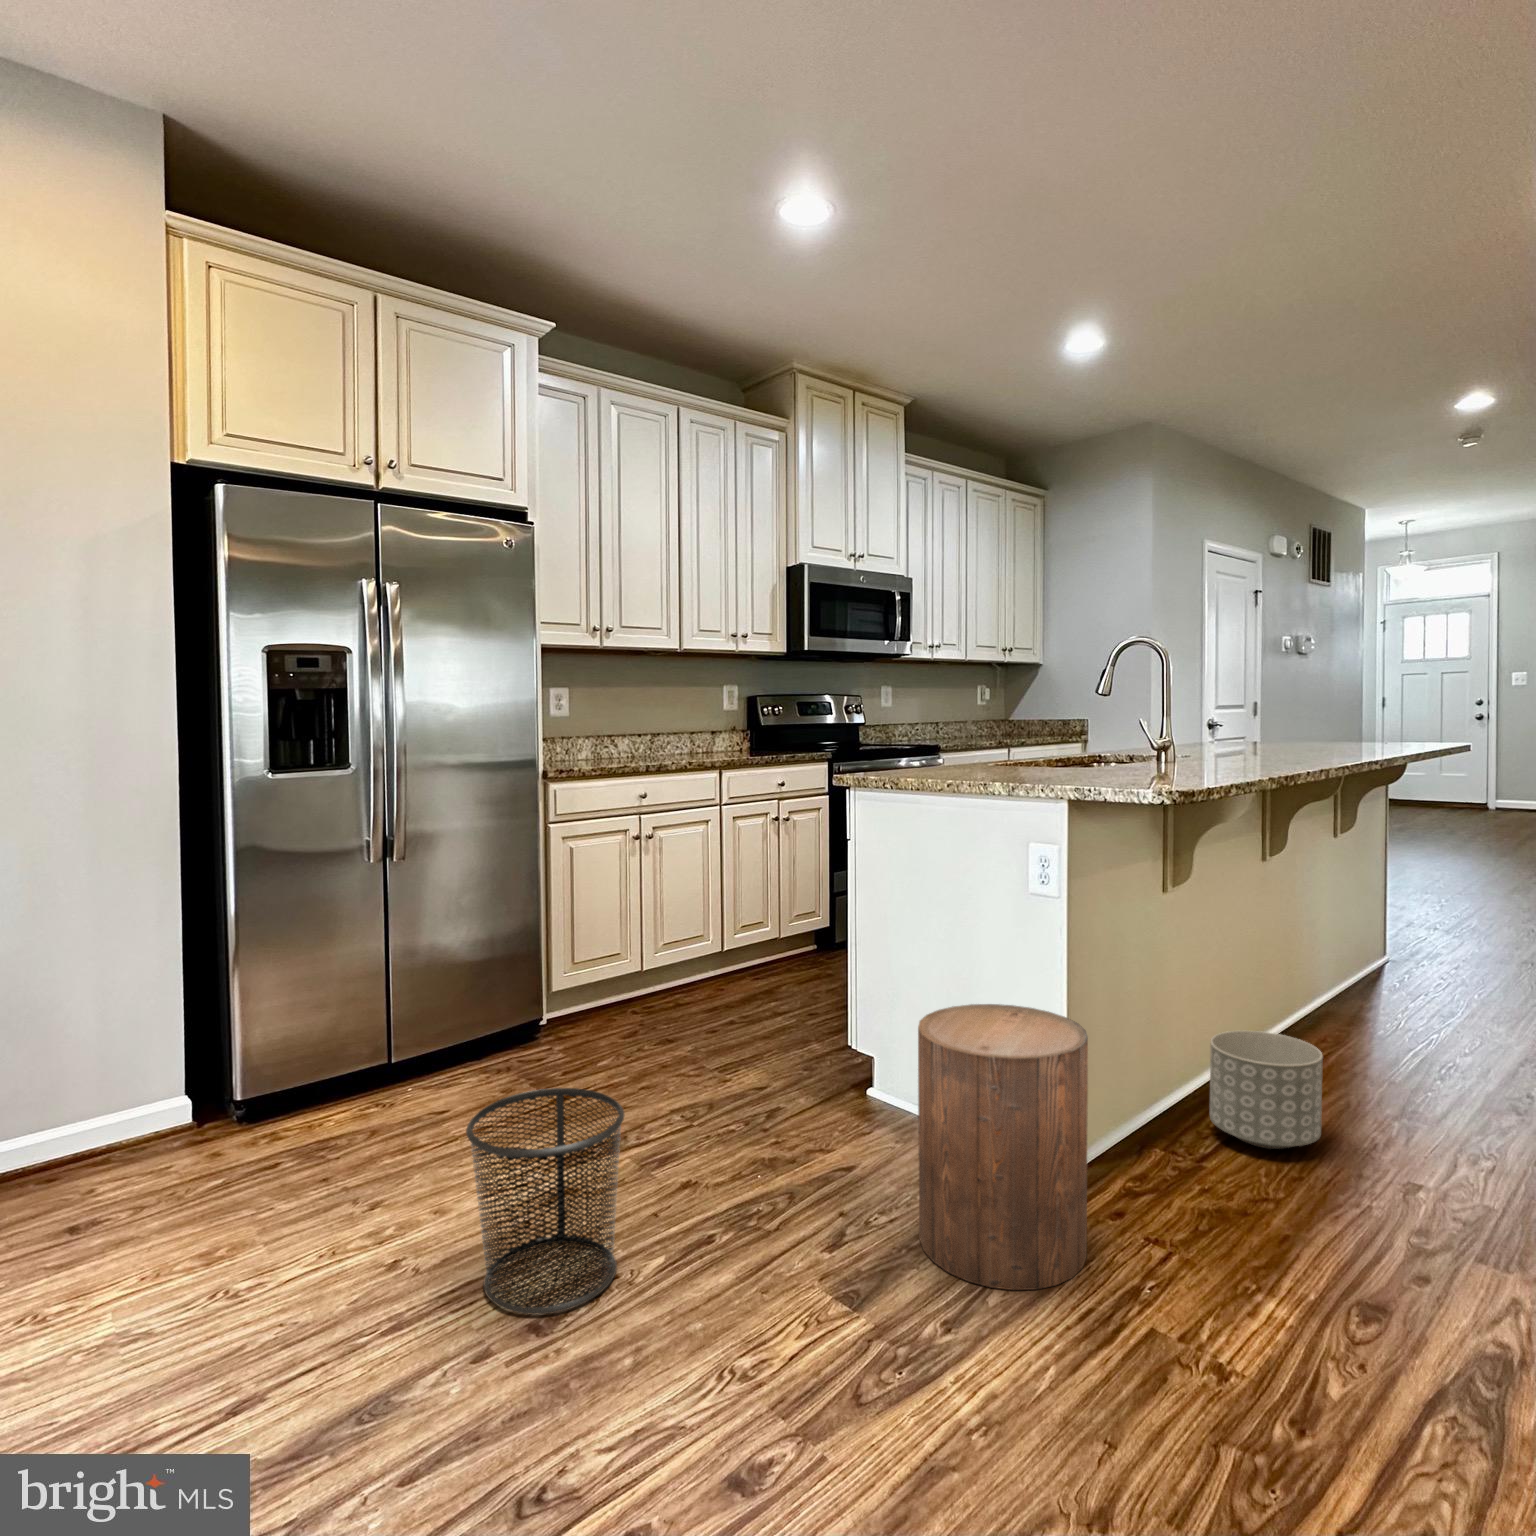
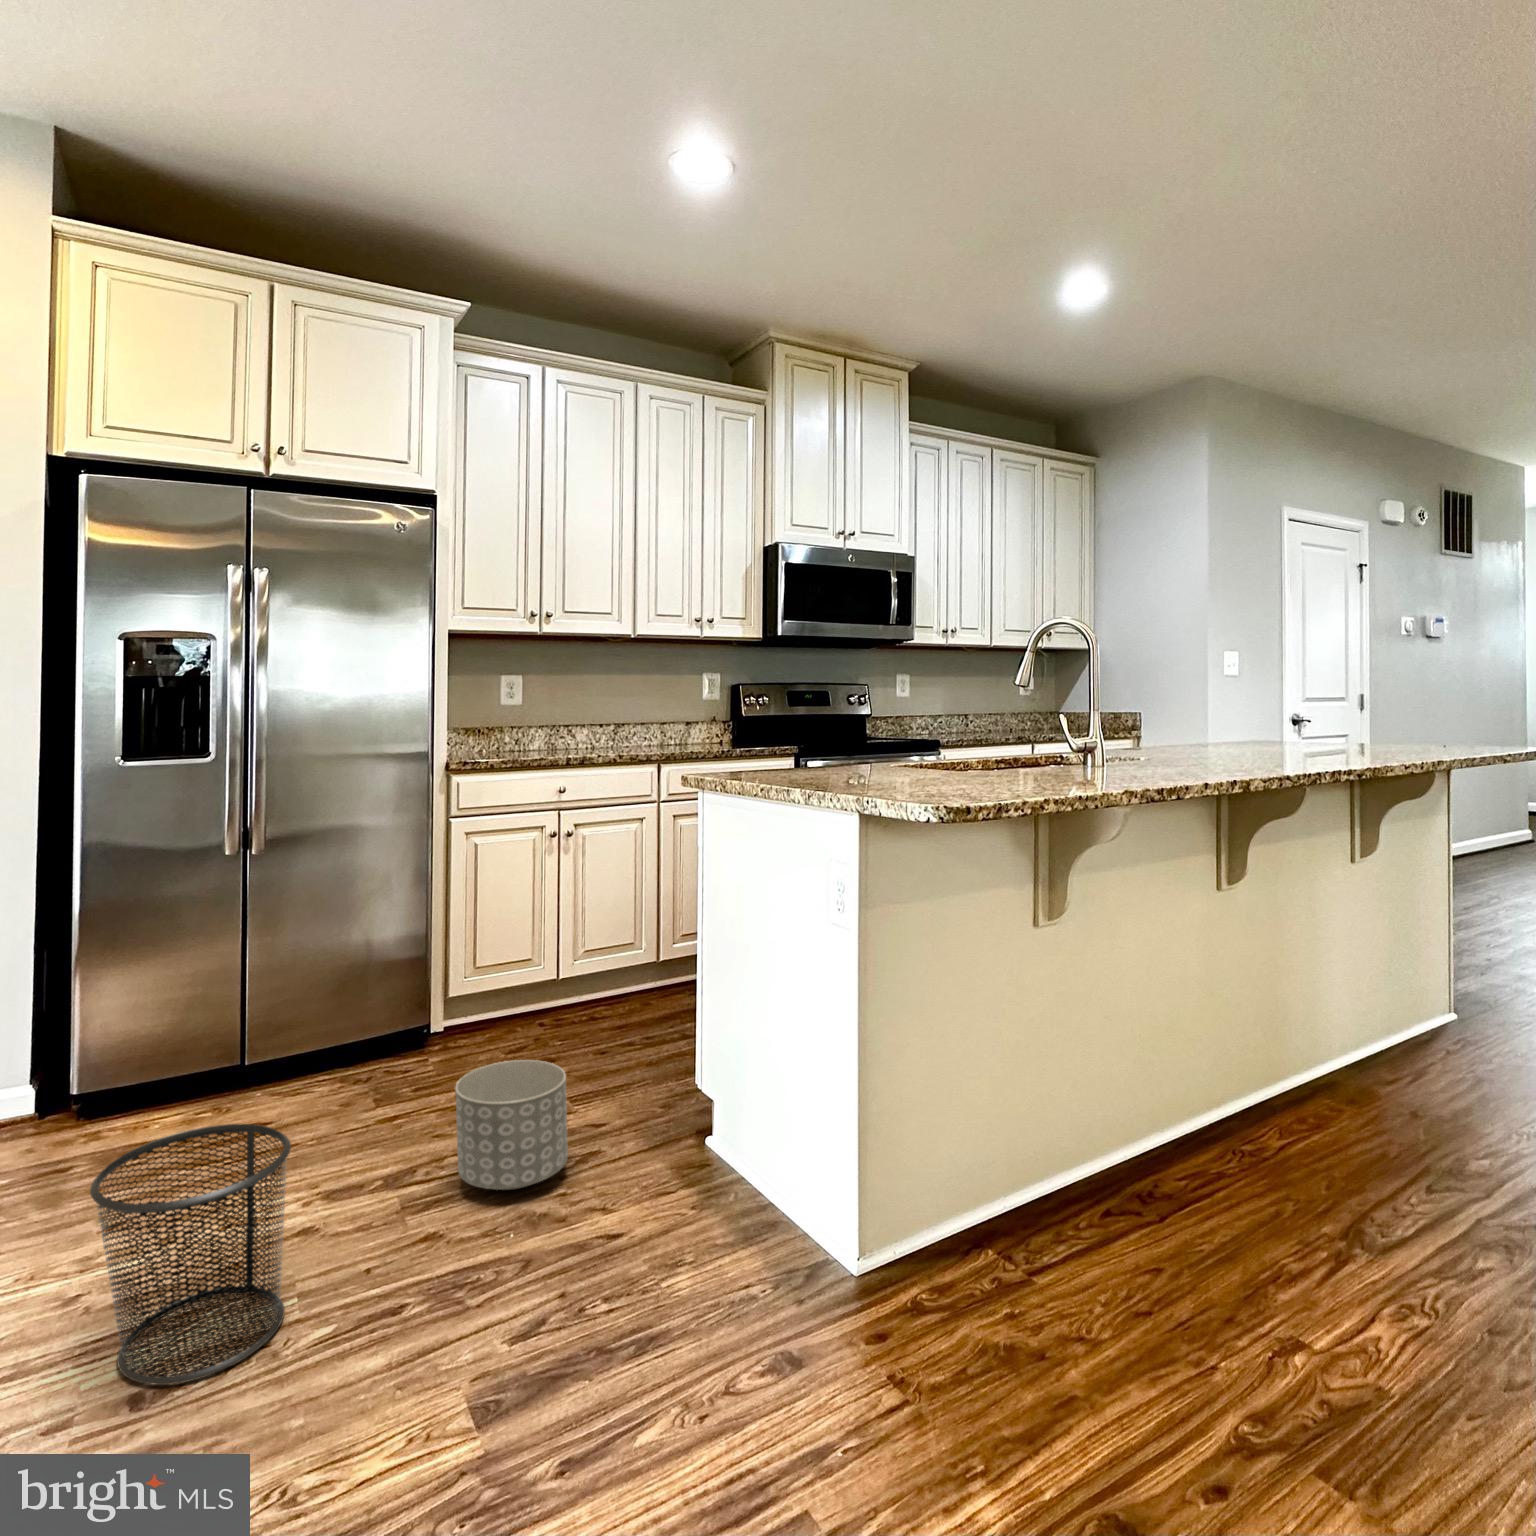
stool: present [918,1004,1088,1290] -> none [609,1063,811,1432]
planter: present [1210,1031,1323,1149] -> present [455,1060,568,1190]

